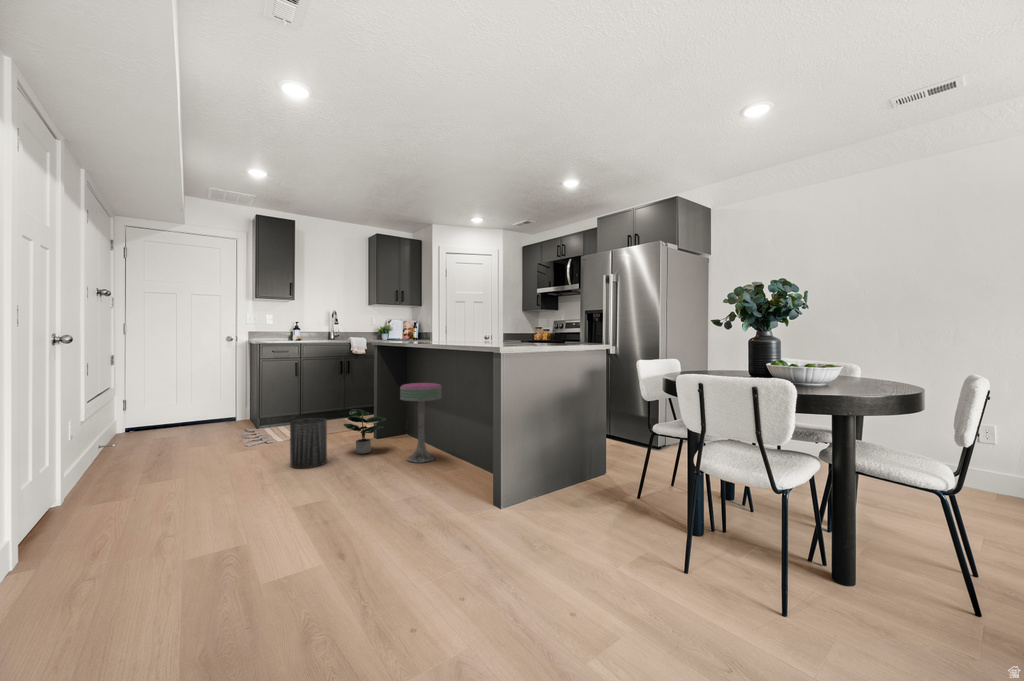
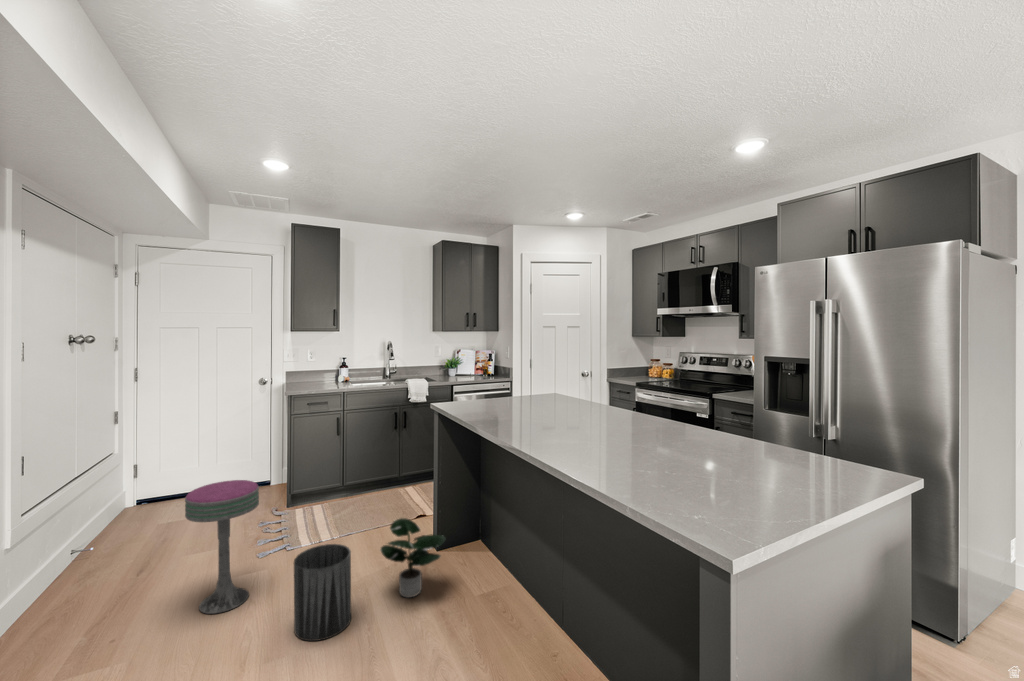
bar stool: present [400,383,442,463] -> present [185,480,259,614]

